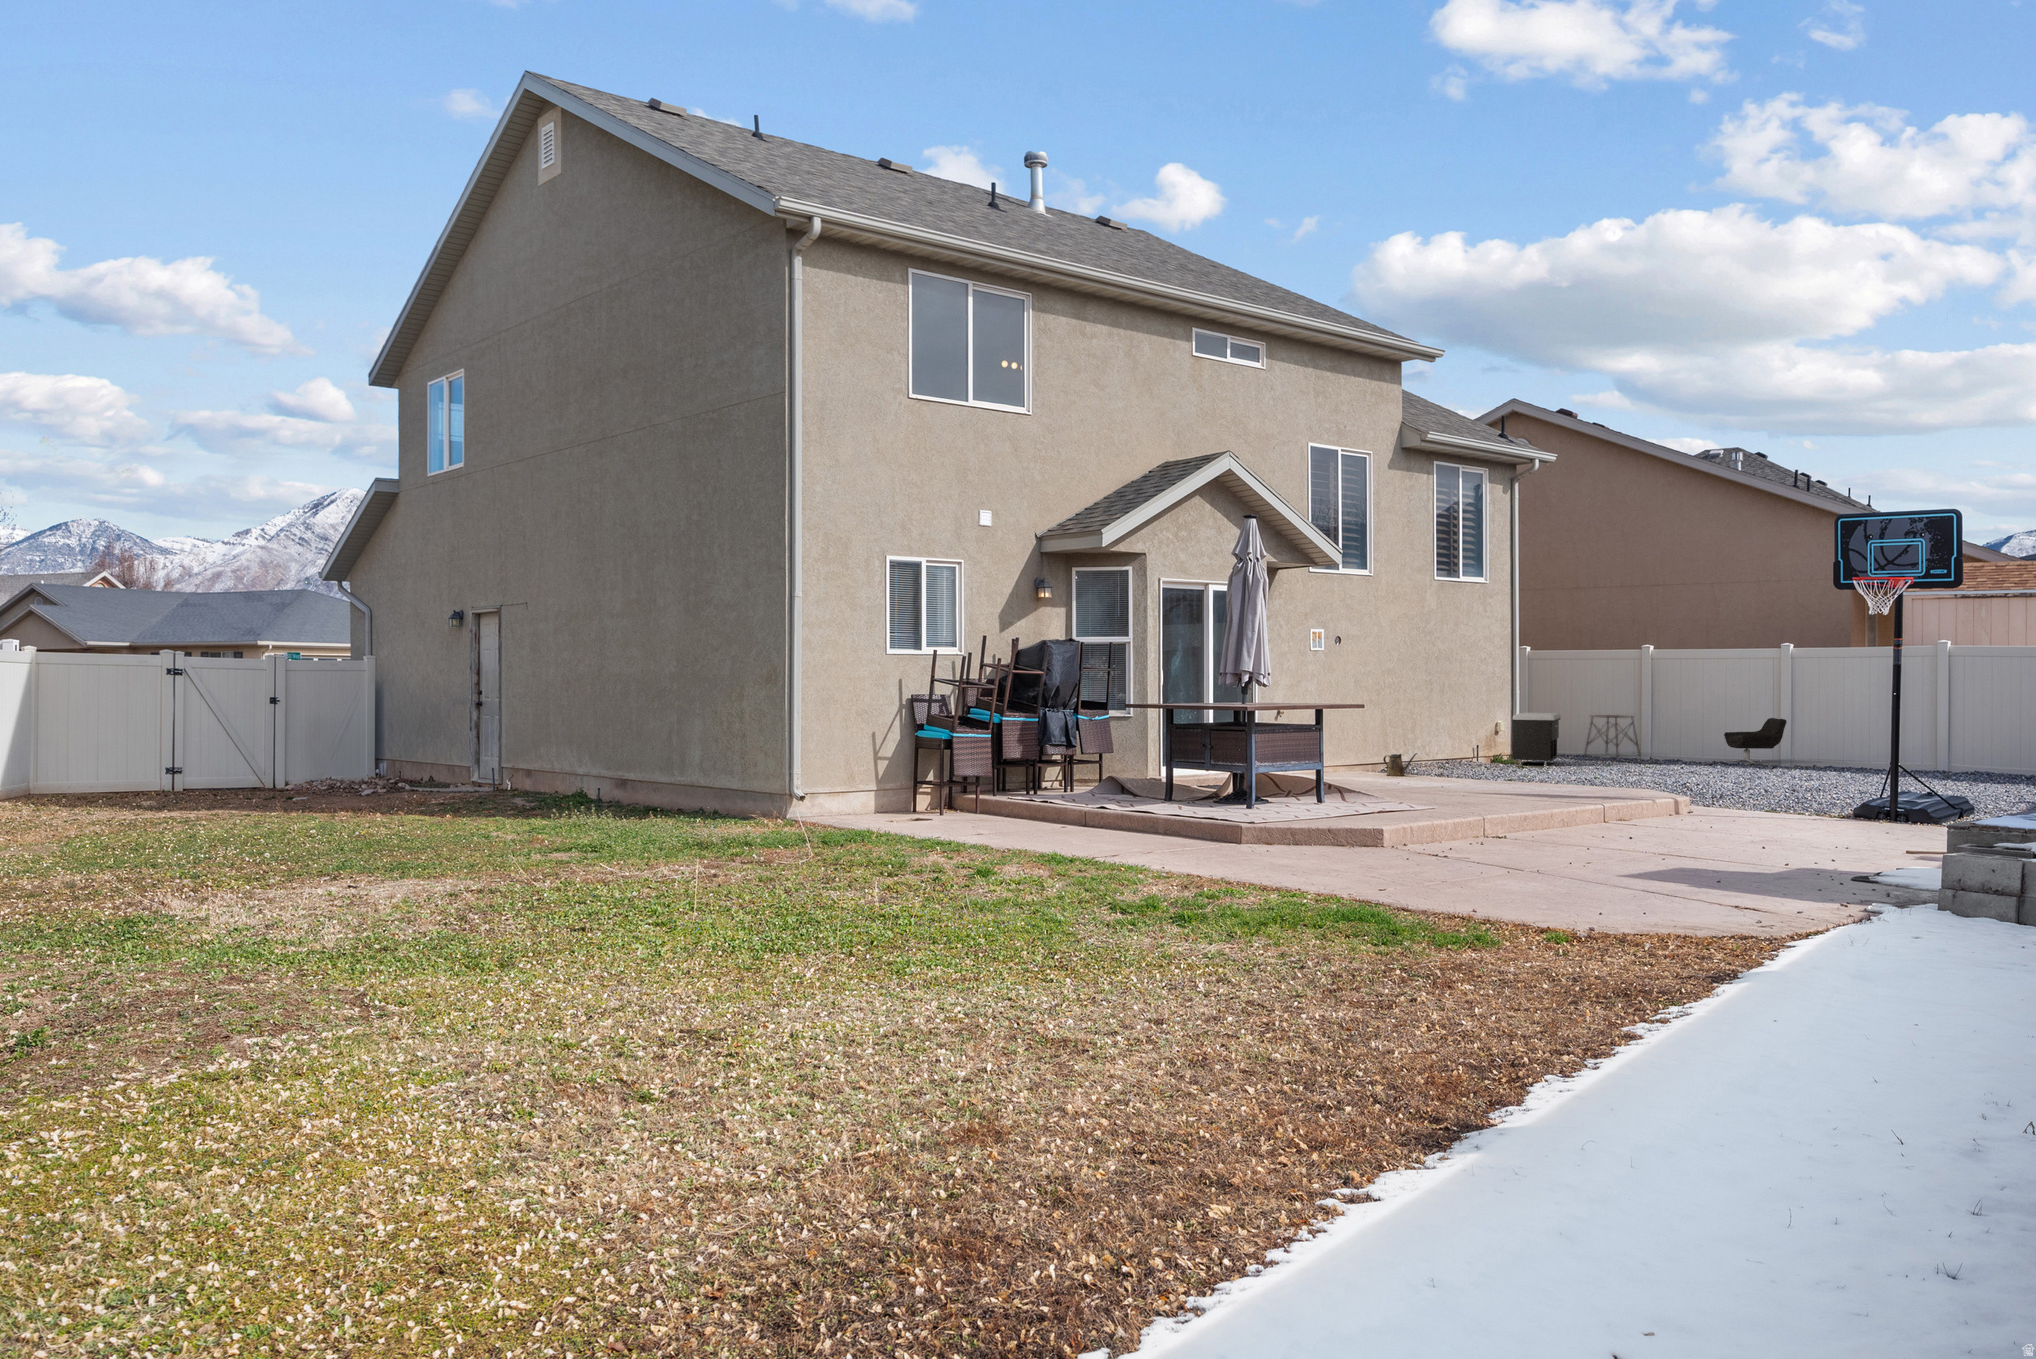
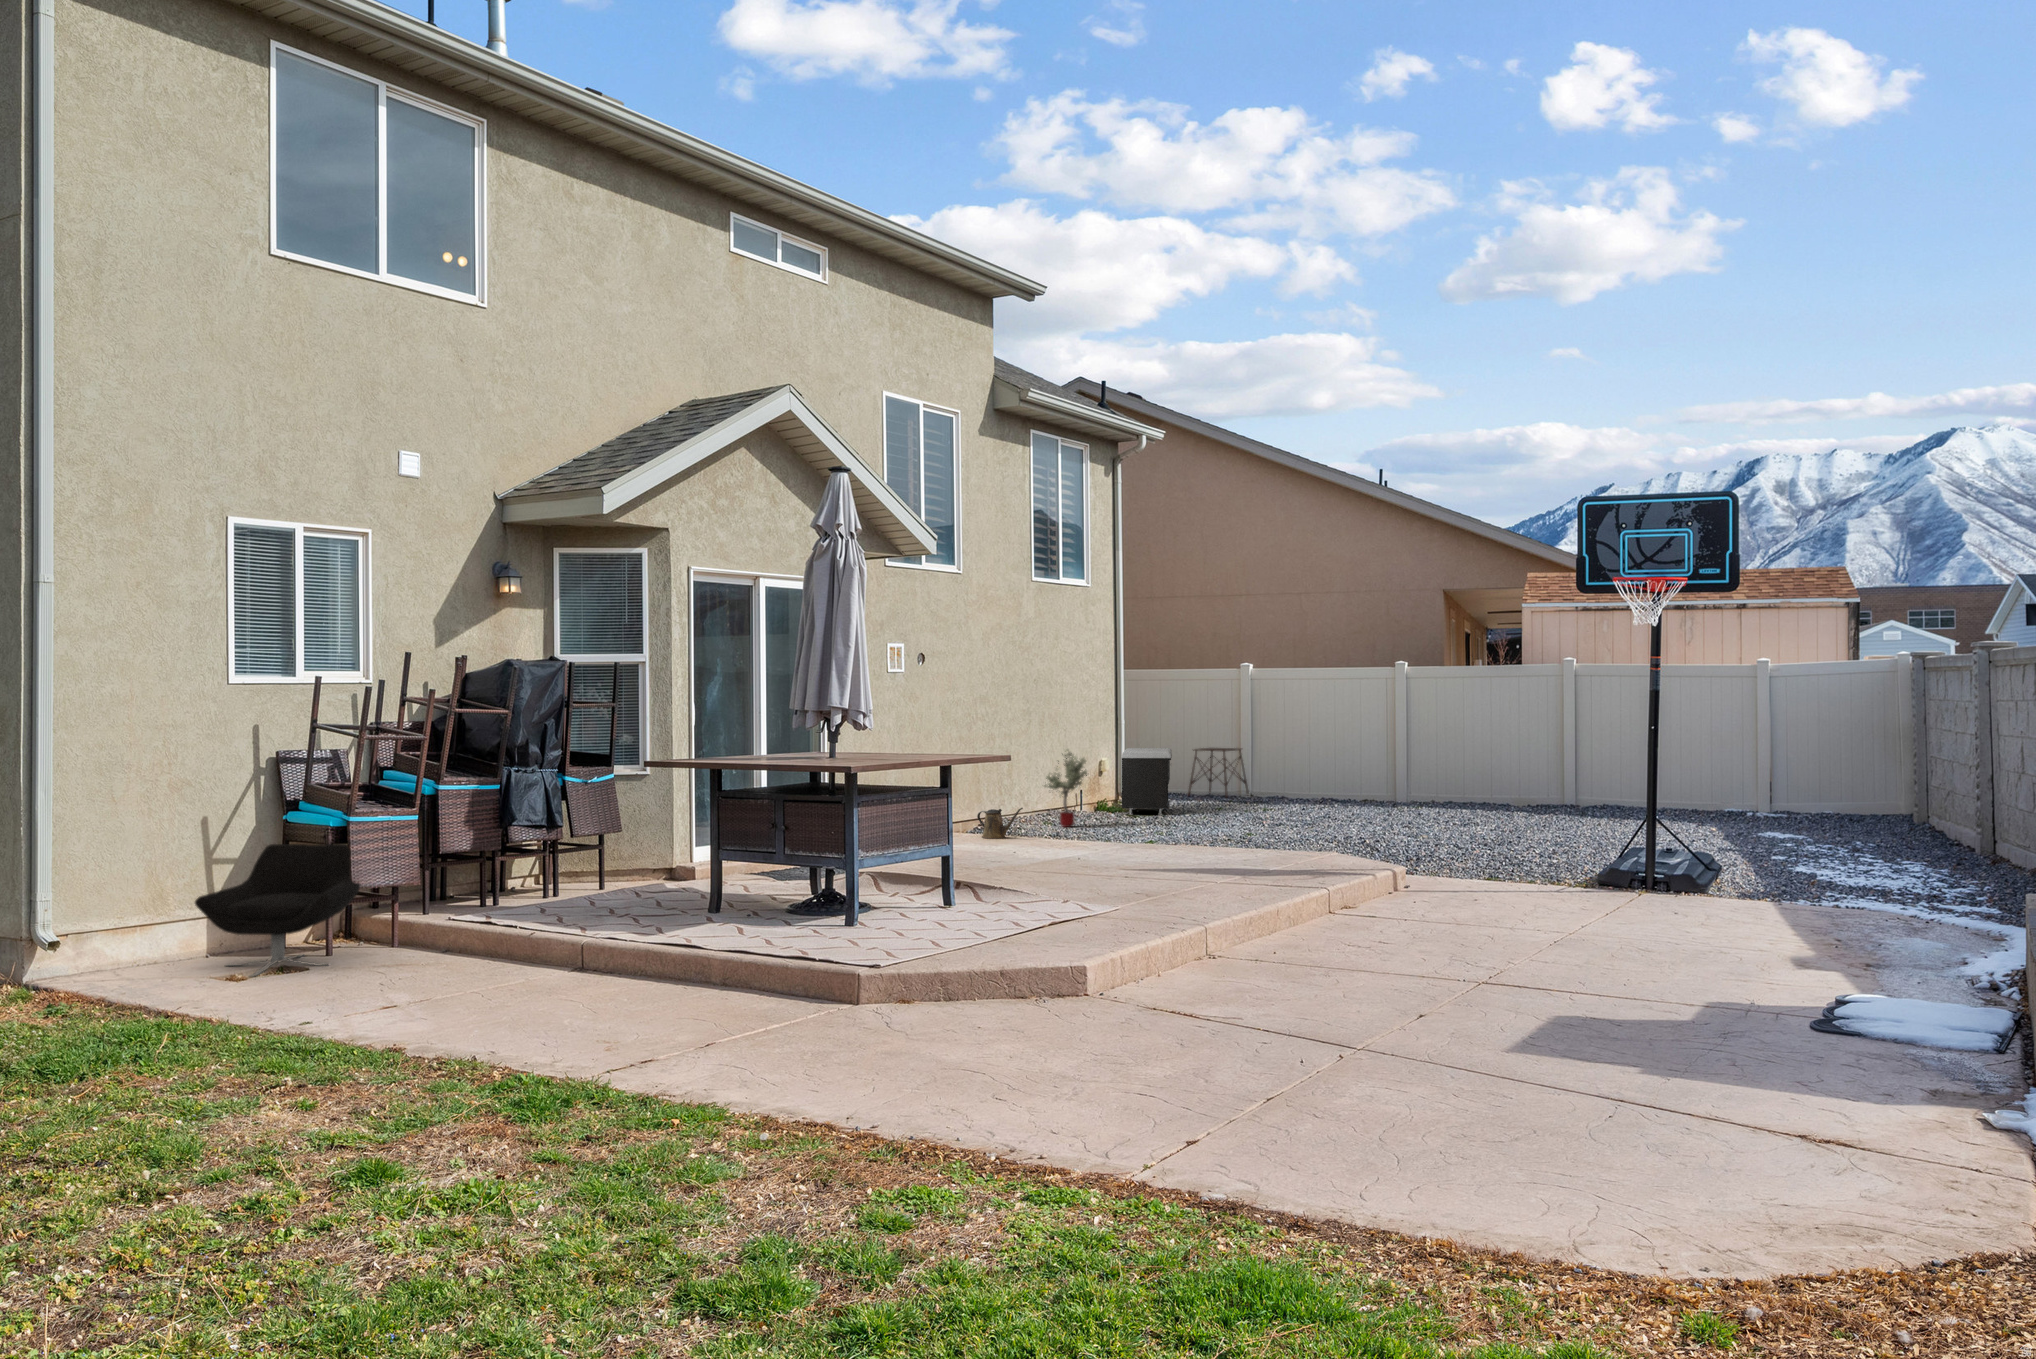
potted tree: none [1439,710,1479,771] -> present [1044,749,1087,827]
lounge chair: present [1724,718,1787,763] -> present [195,844,360,976]

